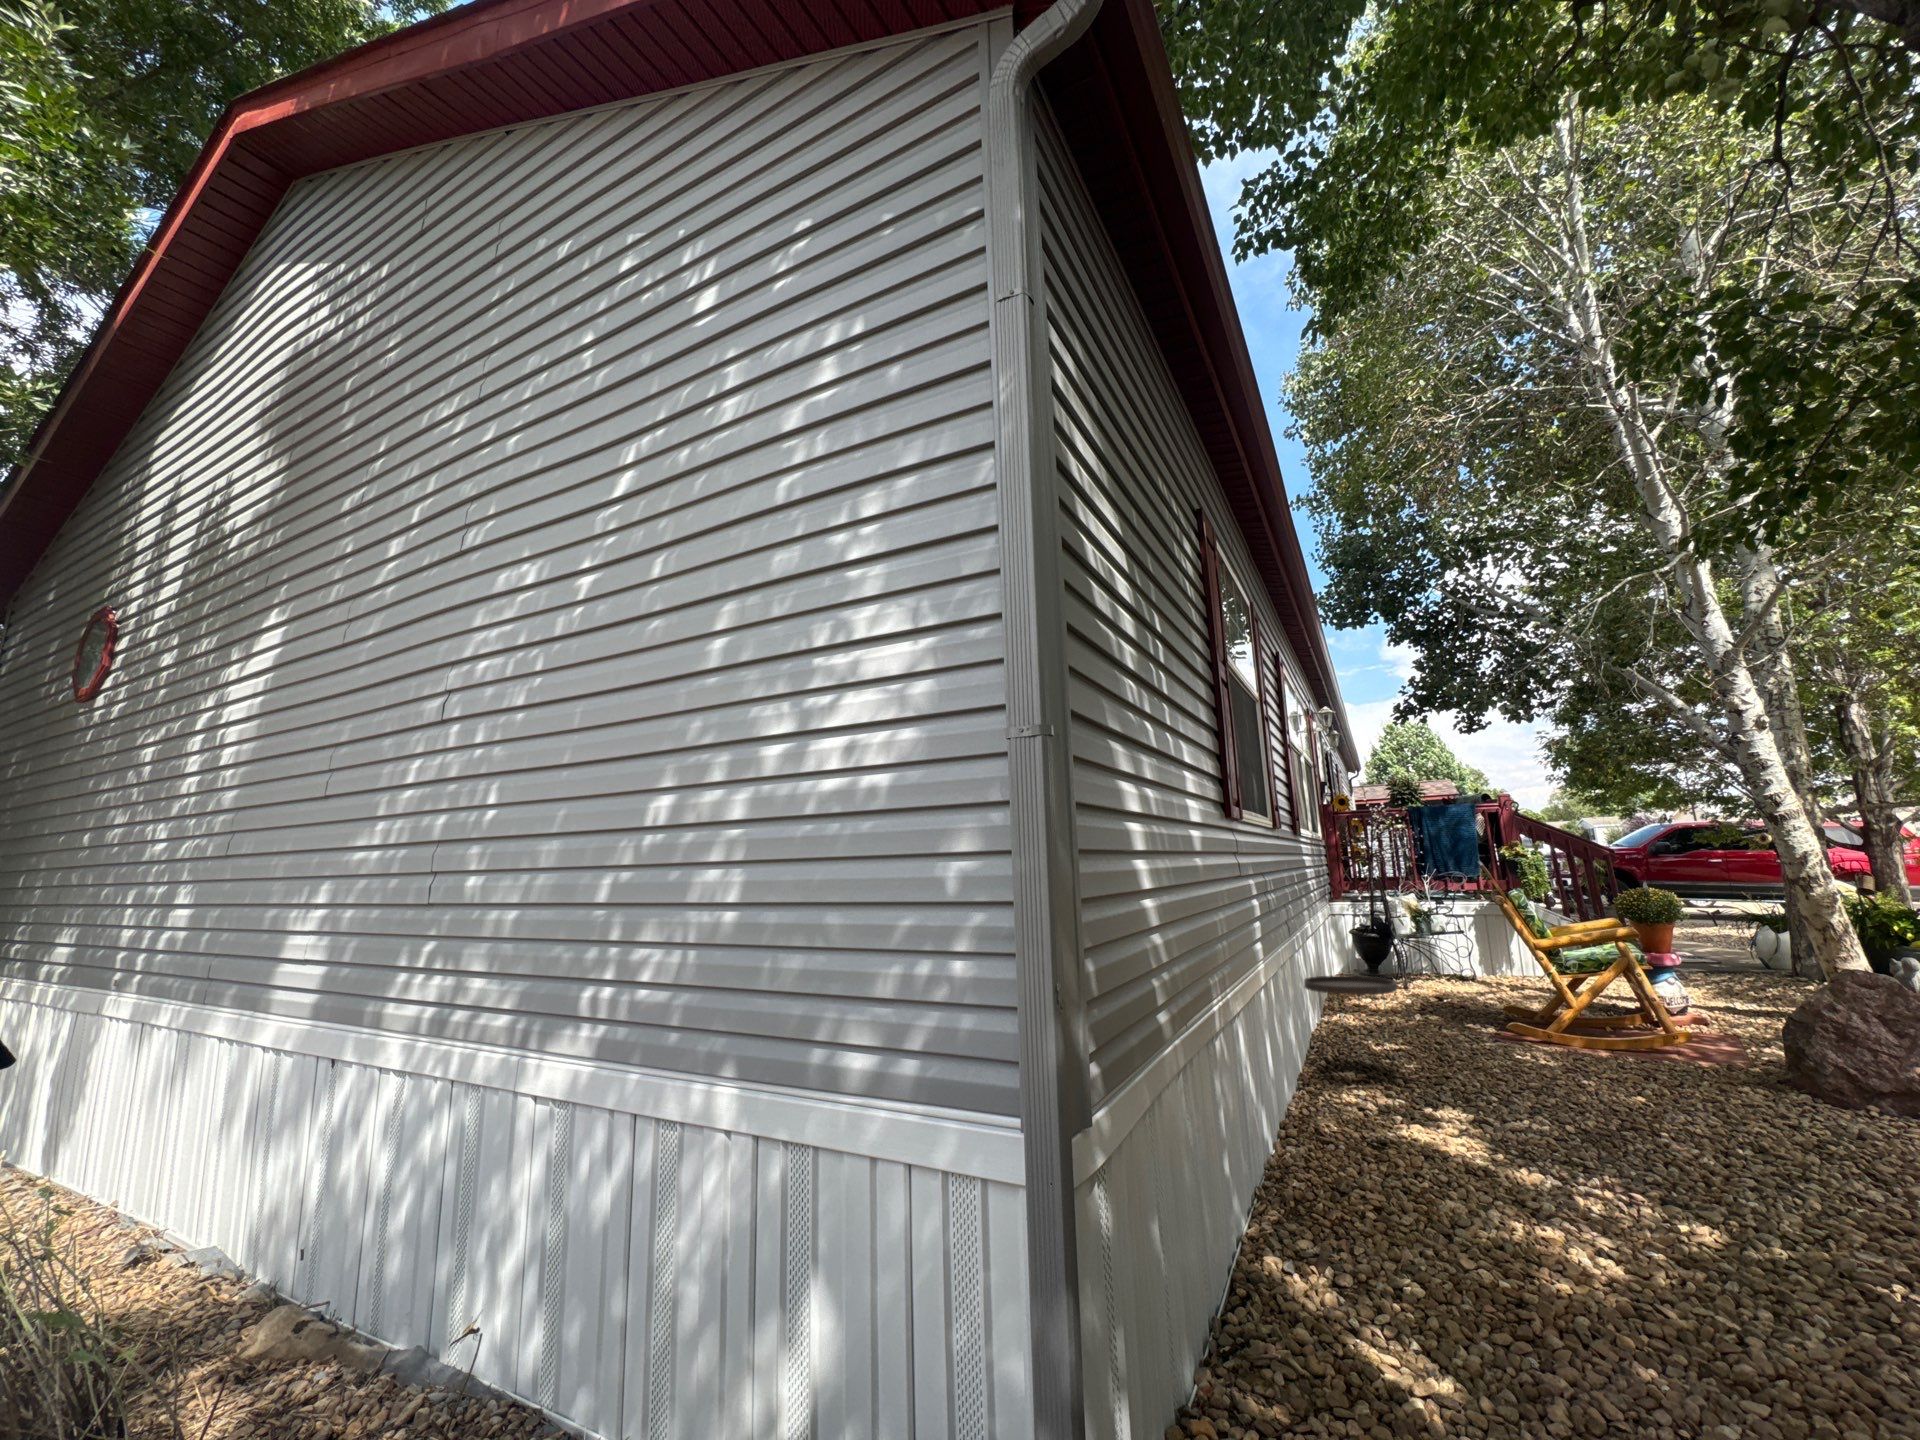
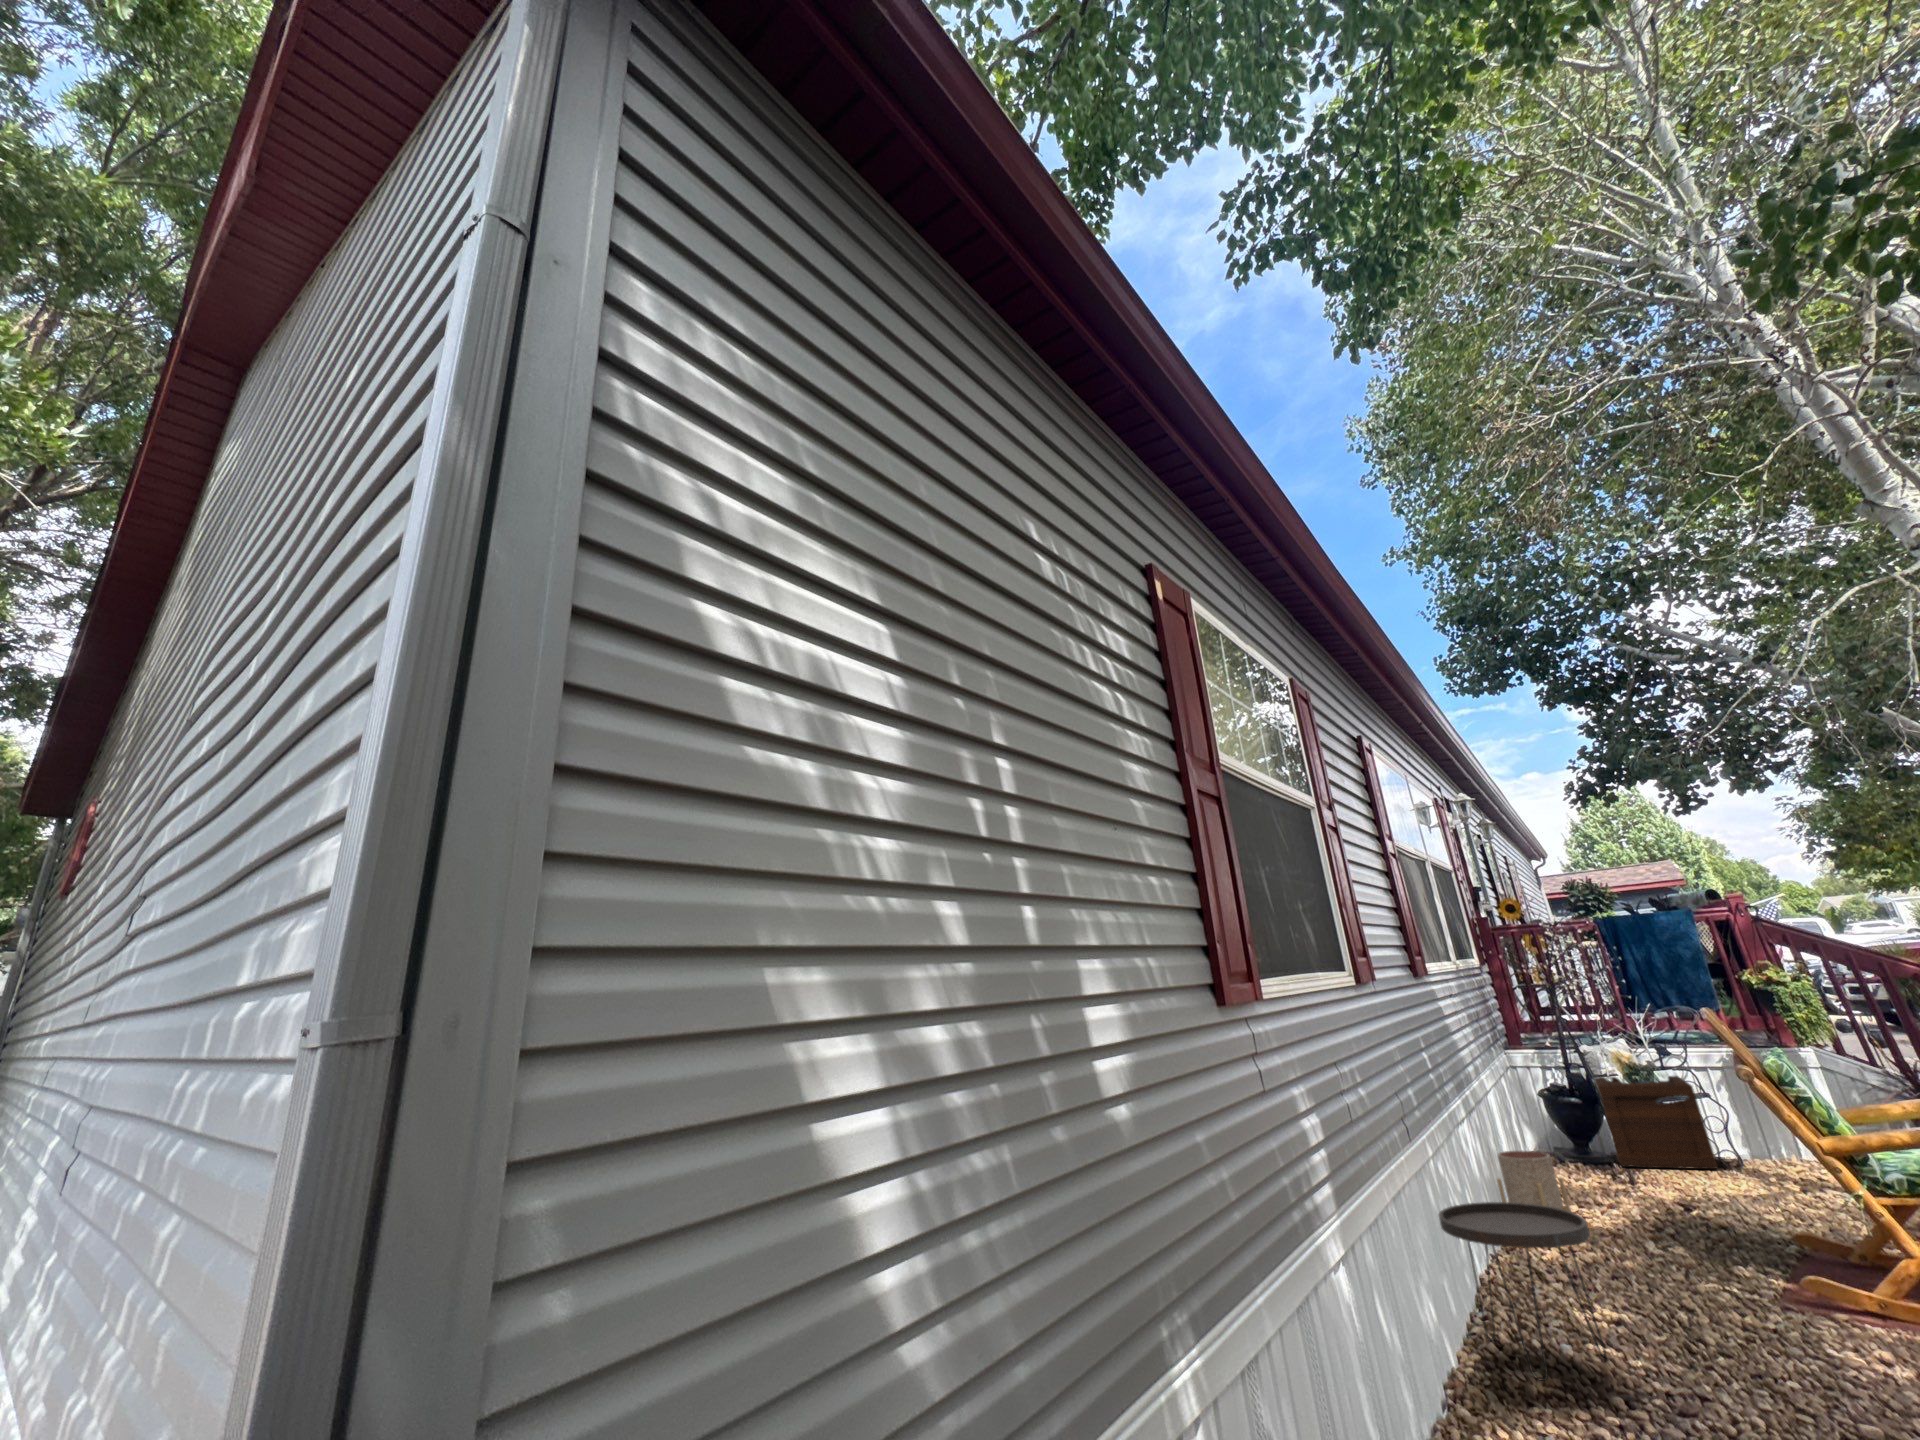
wooden crate: none [1388,919,1463,980] -> present [1595,1076,1718,1169]
planter: none [1325,959,1371,1012] -> present [1497,1150,1571,1212]

